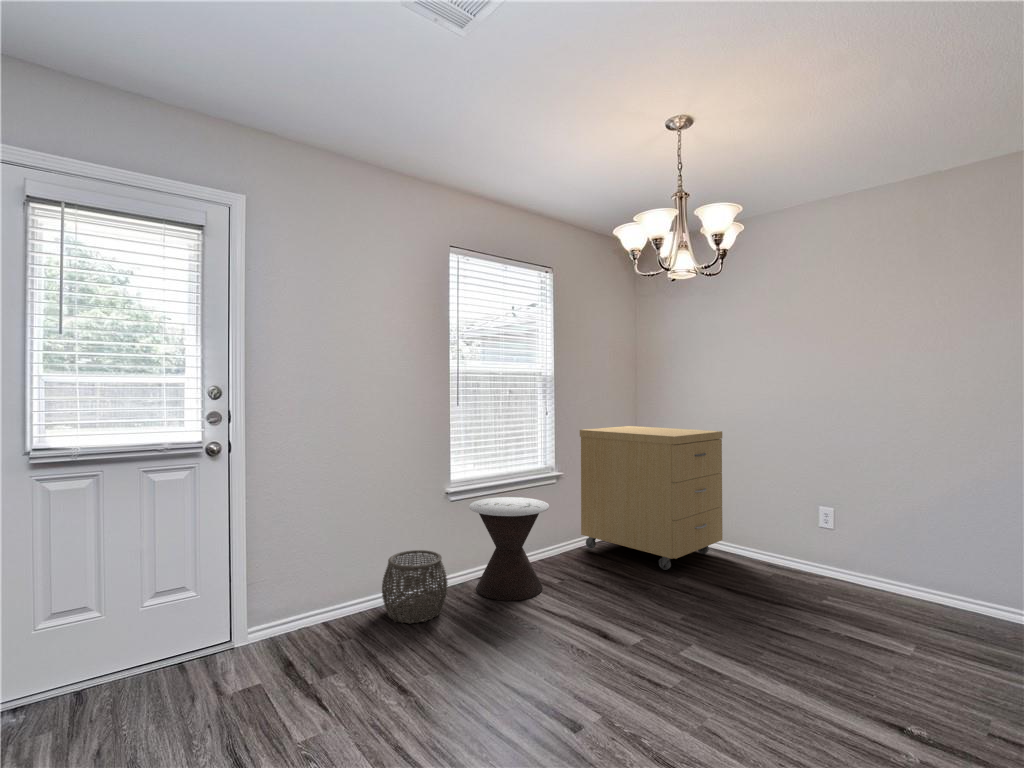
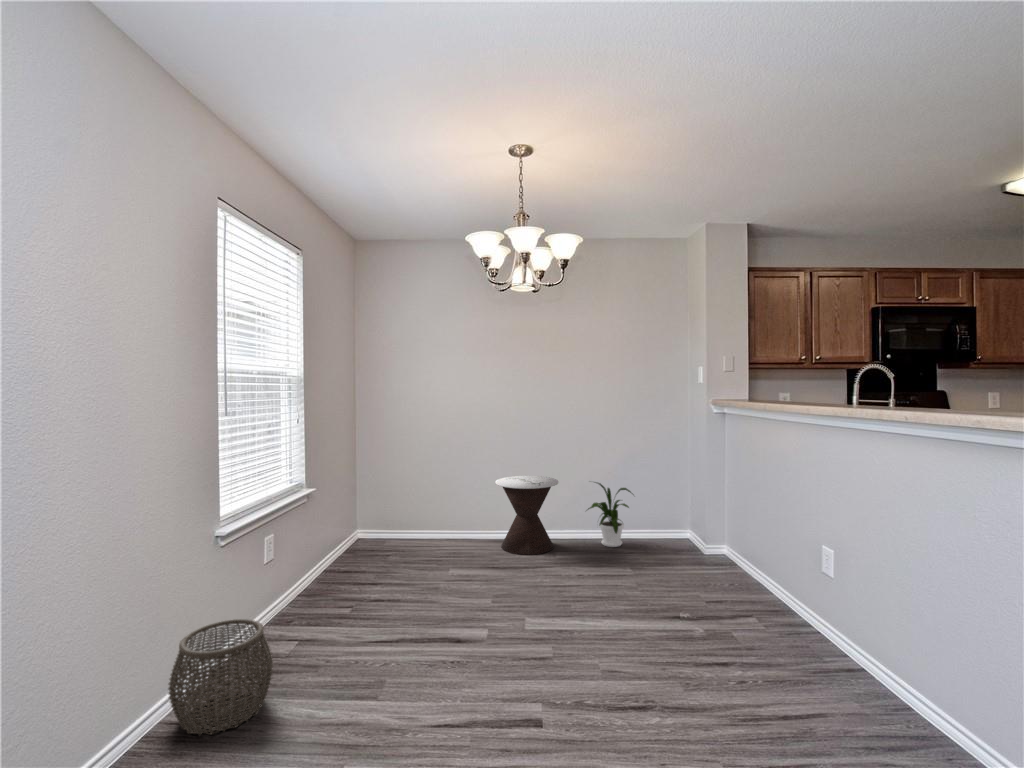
storage cabinet: present [580,426,722,570] -> none [324,428,454,567]
side table: present [469,497,549,601] -> present [495,476,558,555]
house plant: none [881,517,976,620] -> present [588,482,633,547]

